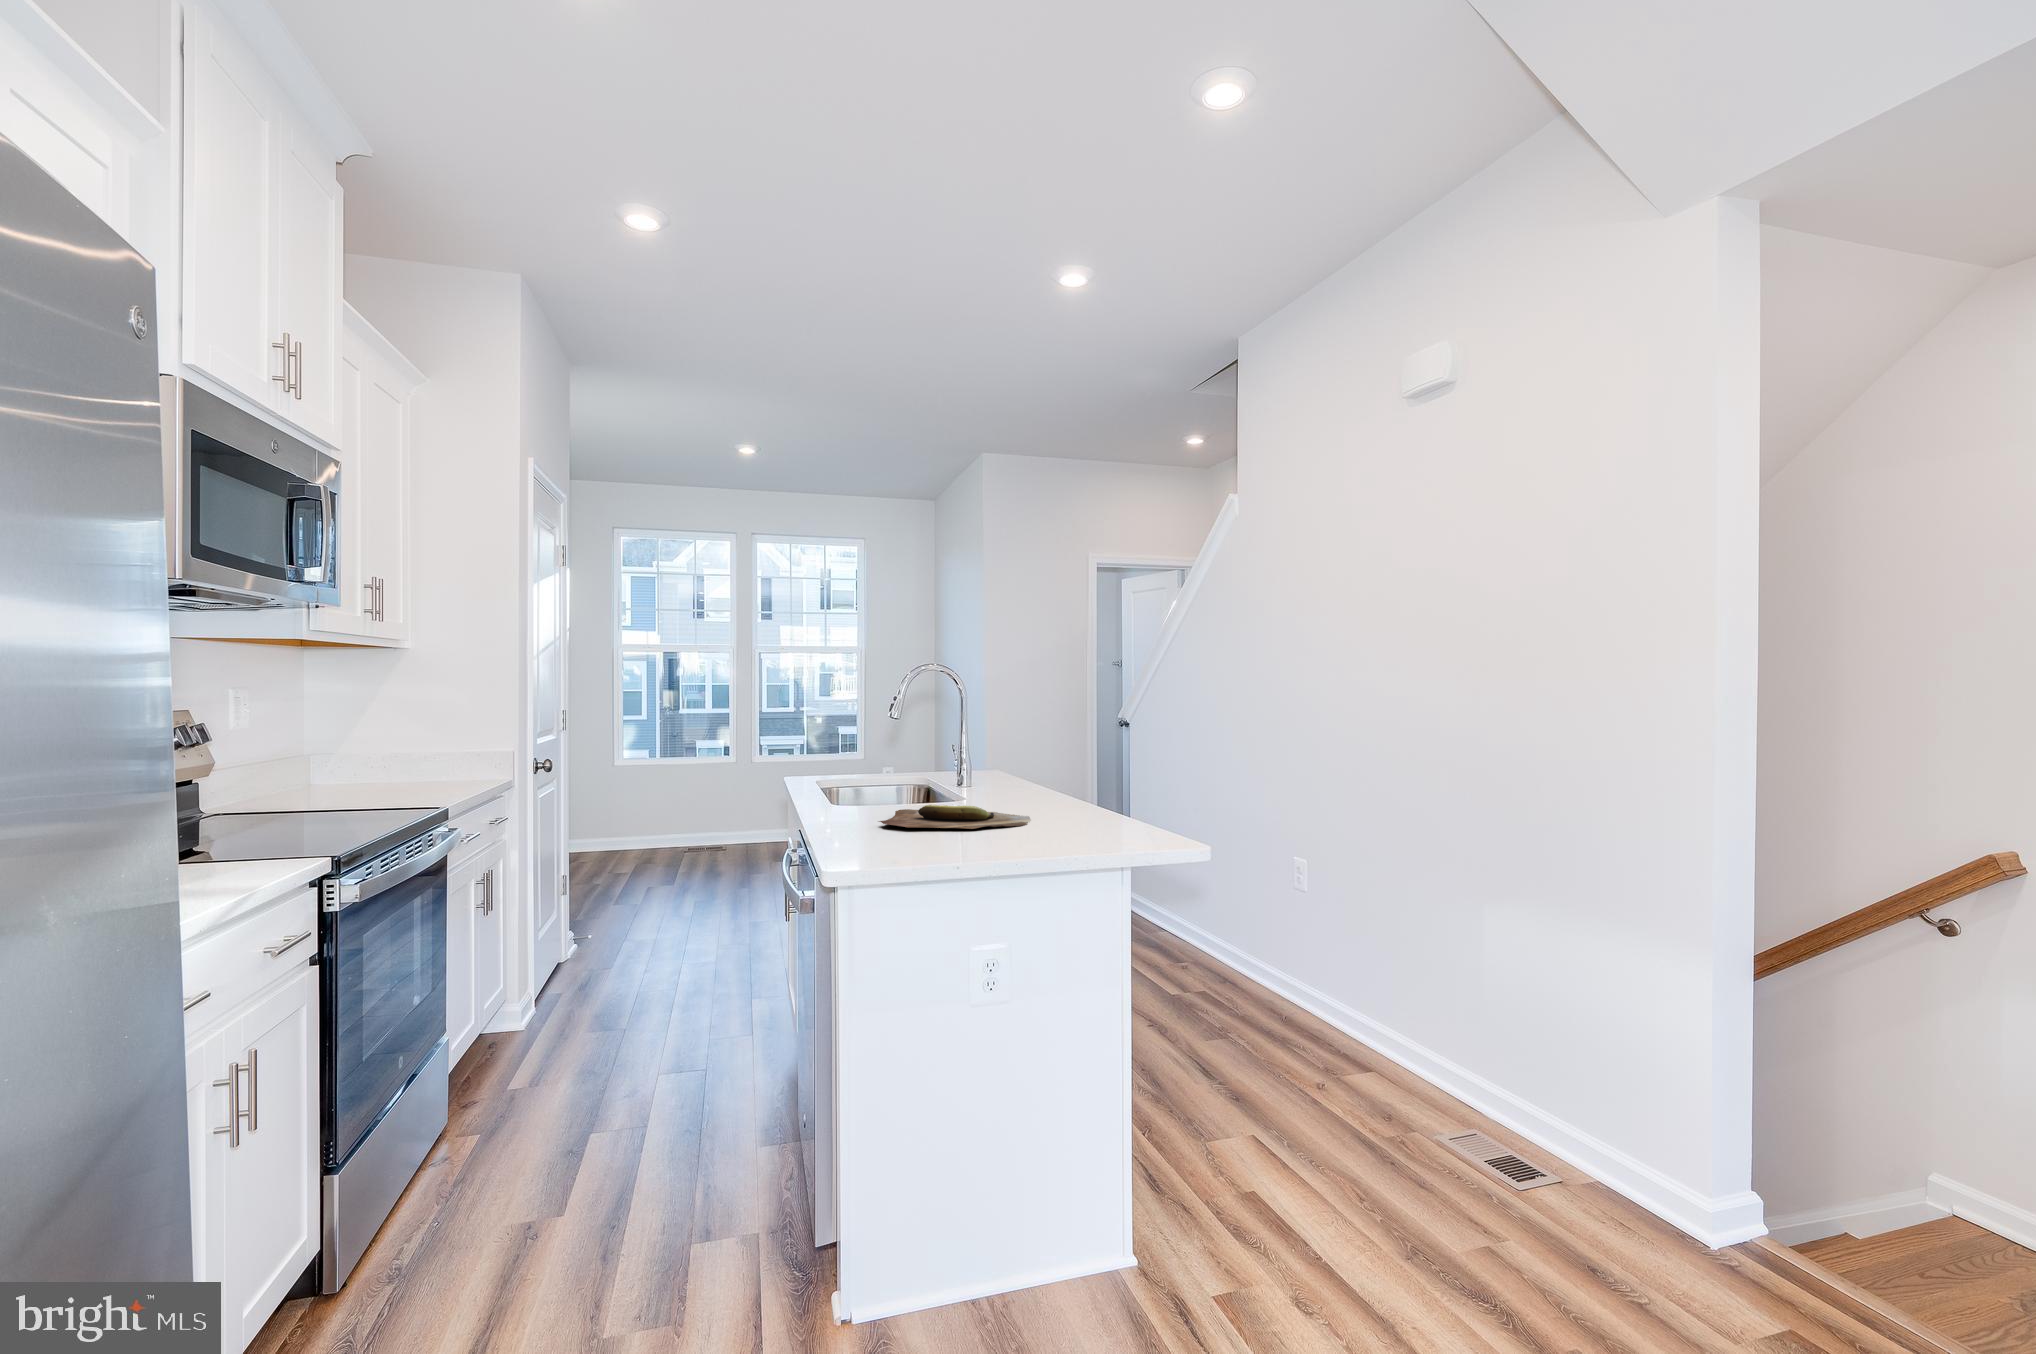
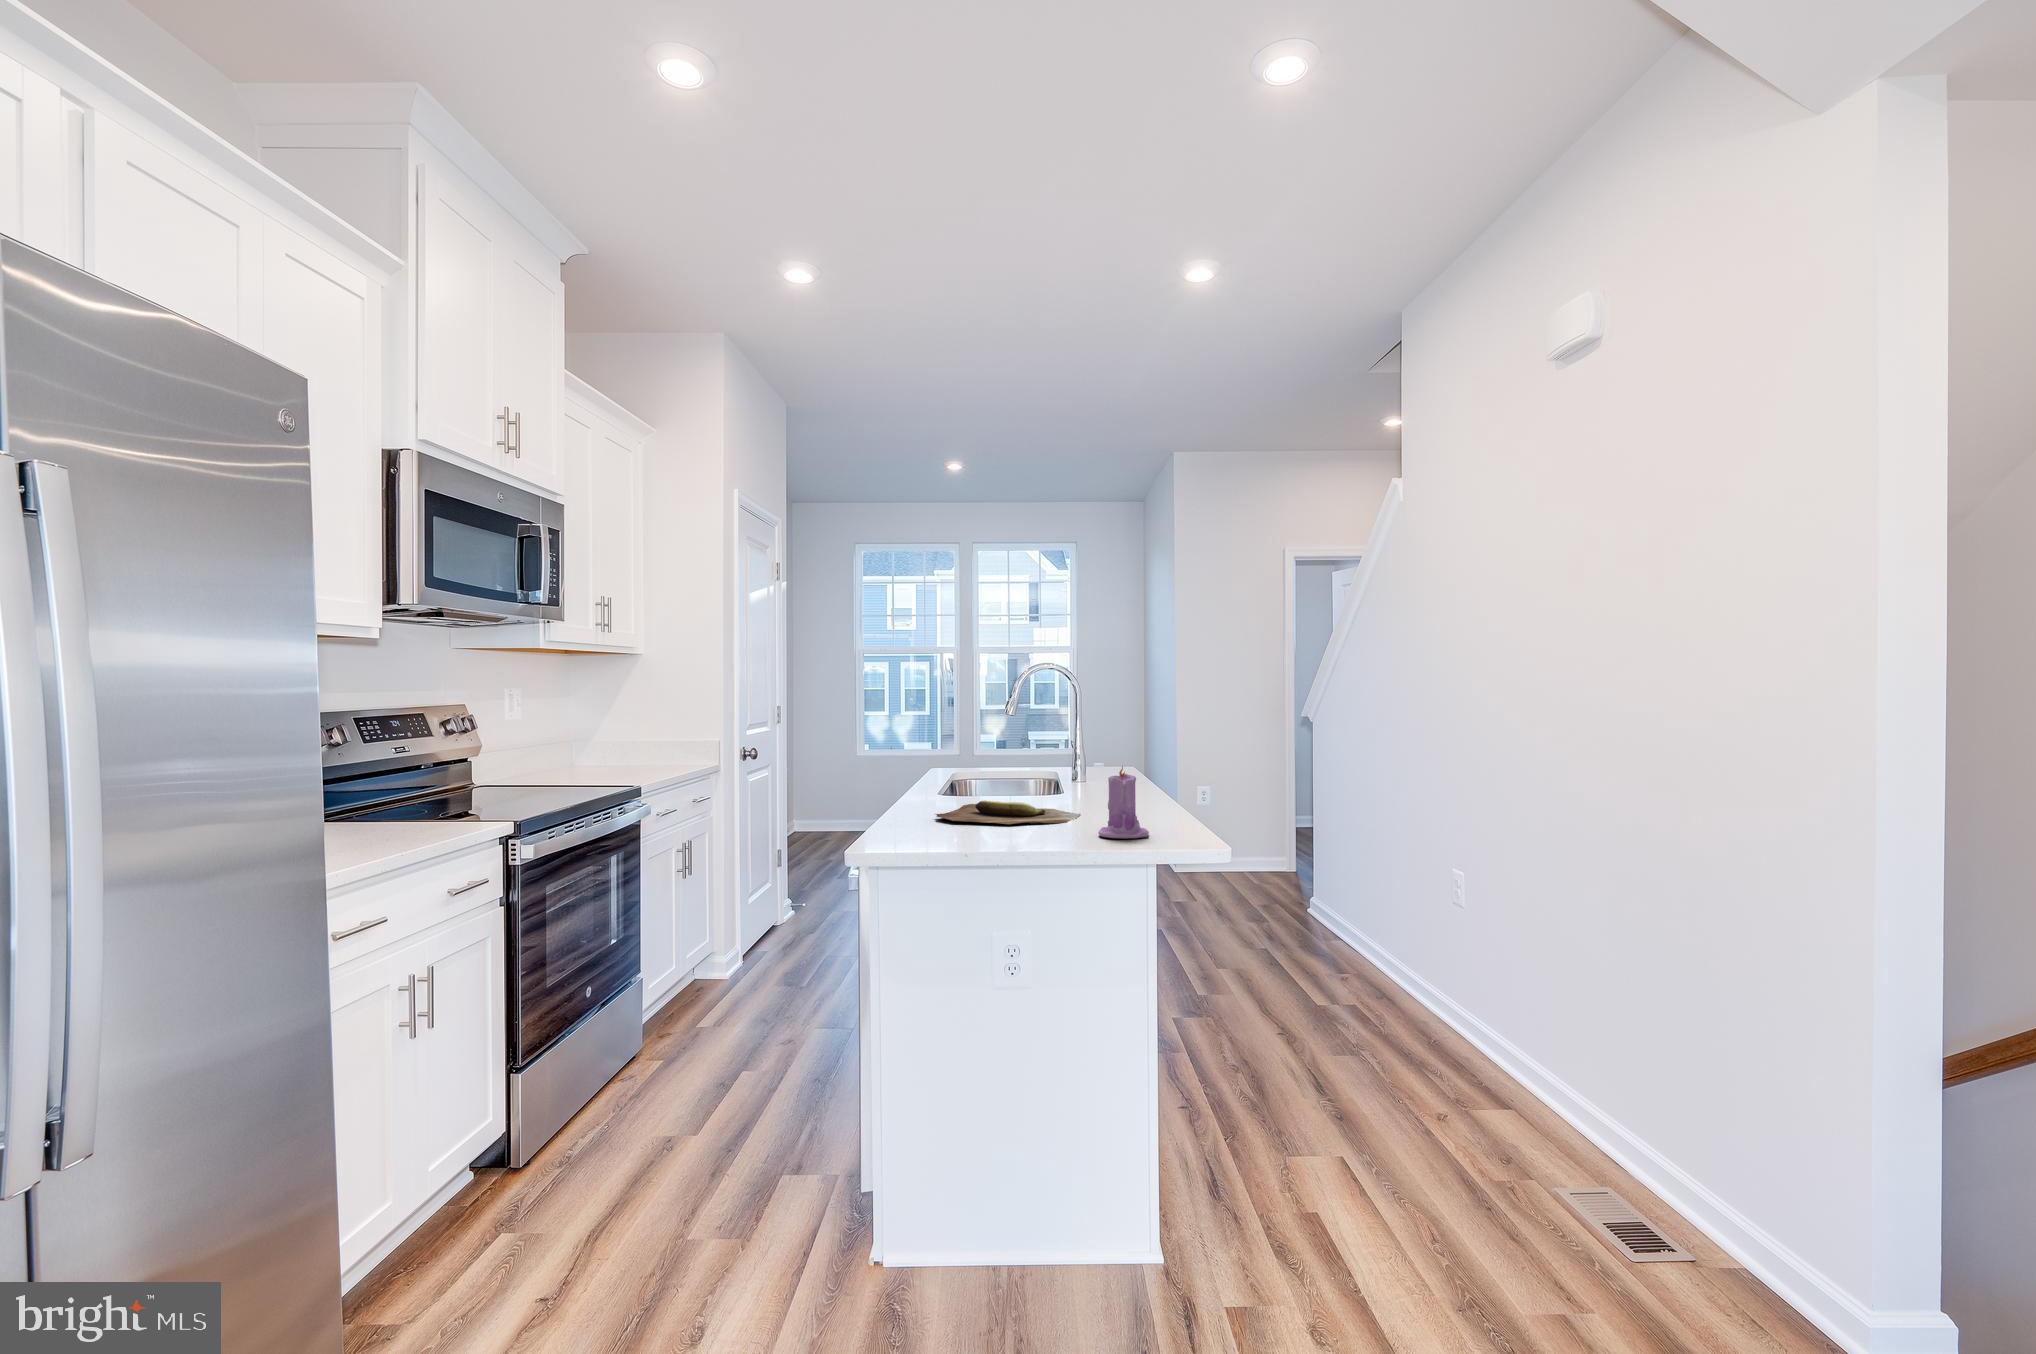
candle: none [1080,764,1133,838] -> present [1098,766,1149,839]

